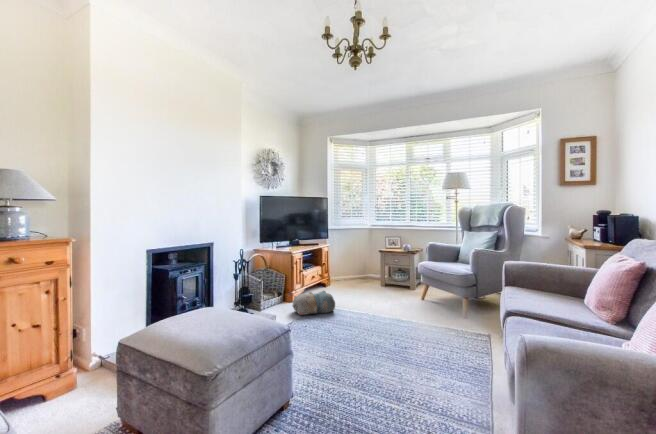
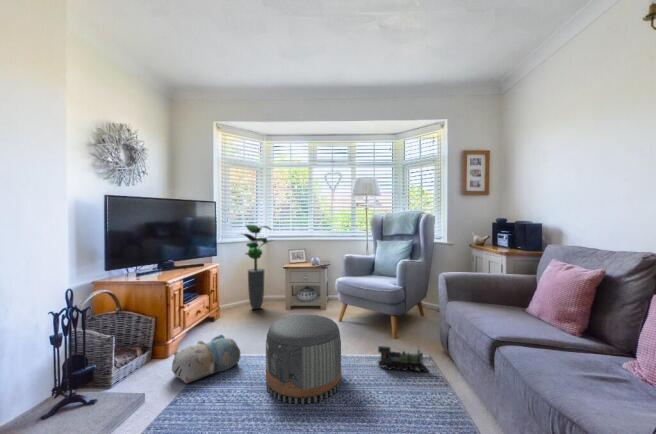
potted plant: none [343,215,373,283] -> present [243,225,271,309]
pouf: none [348,281,402,338] -> present [266,314,341,404]
toy train: none [436,313,480,339] -> present [378,346,428,372]

